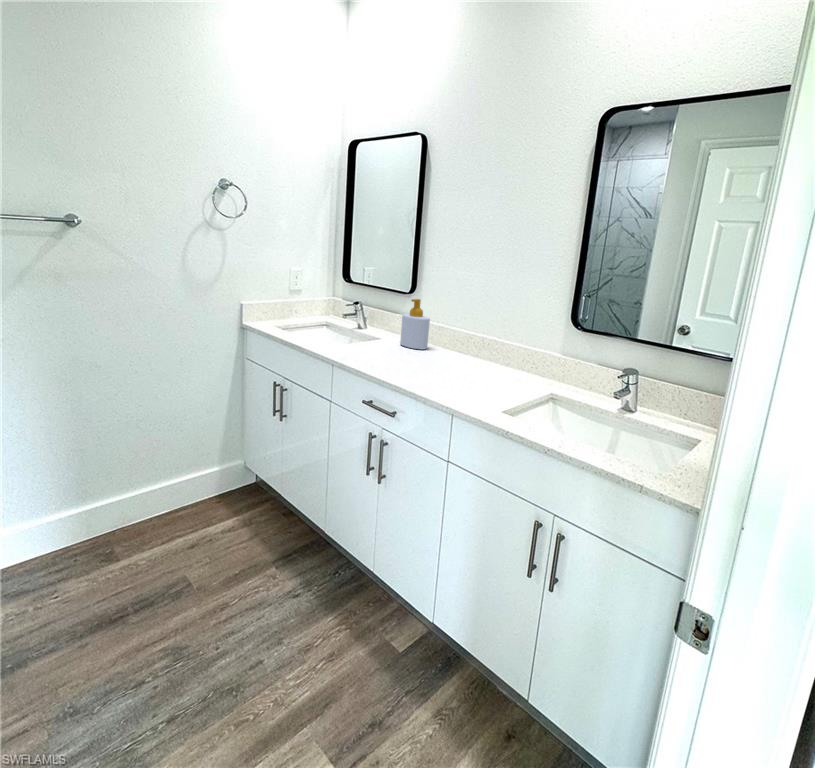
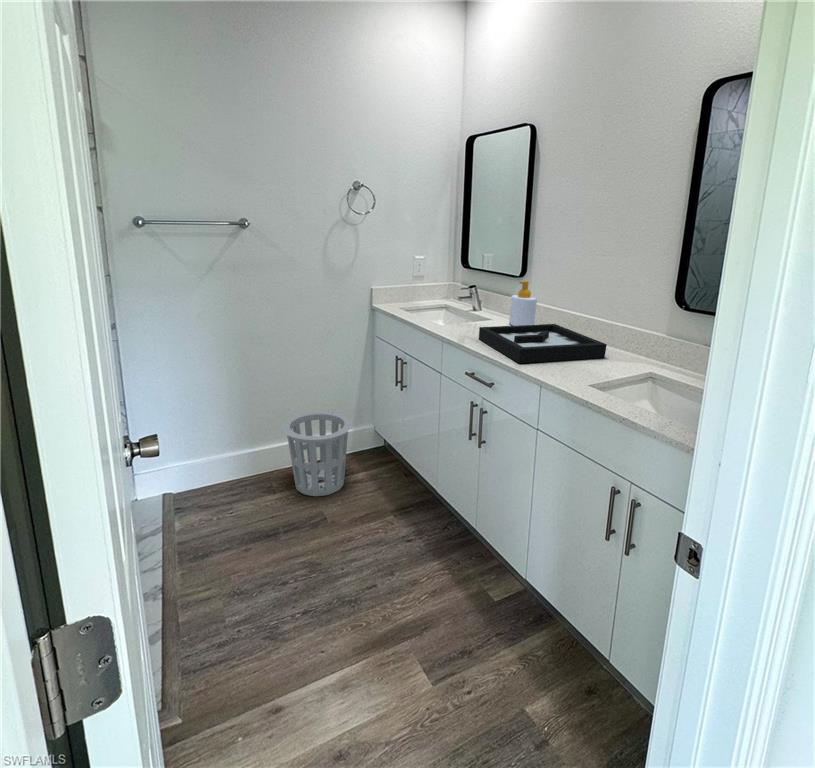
decorative tray: none [373,345,508,388] -> present [479,324,607,363]
waste basket: none [127,449,221,555] -> present [281,411,353,496]

